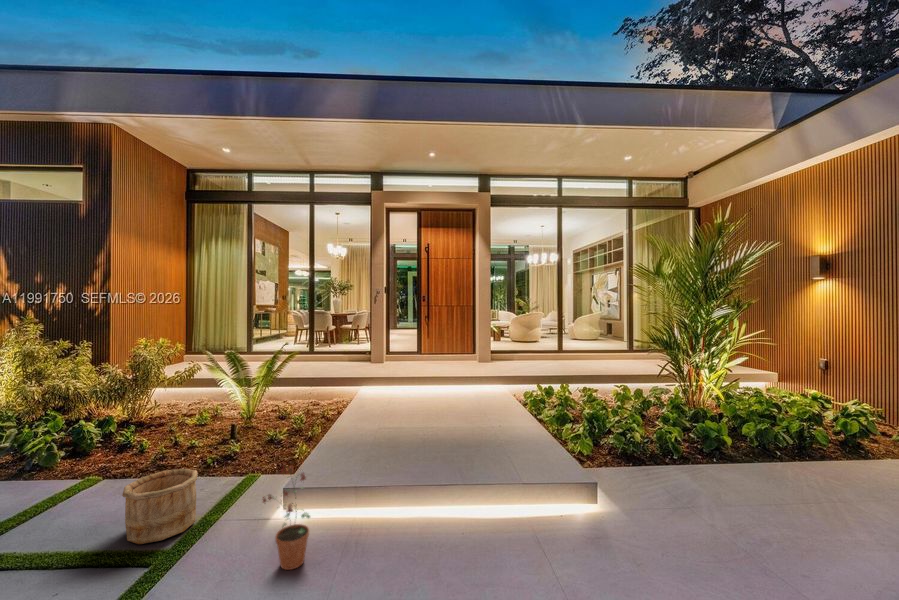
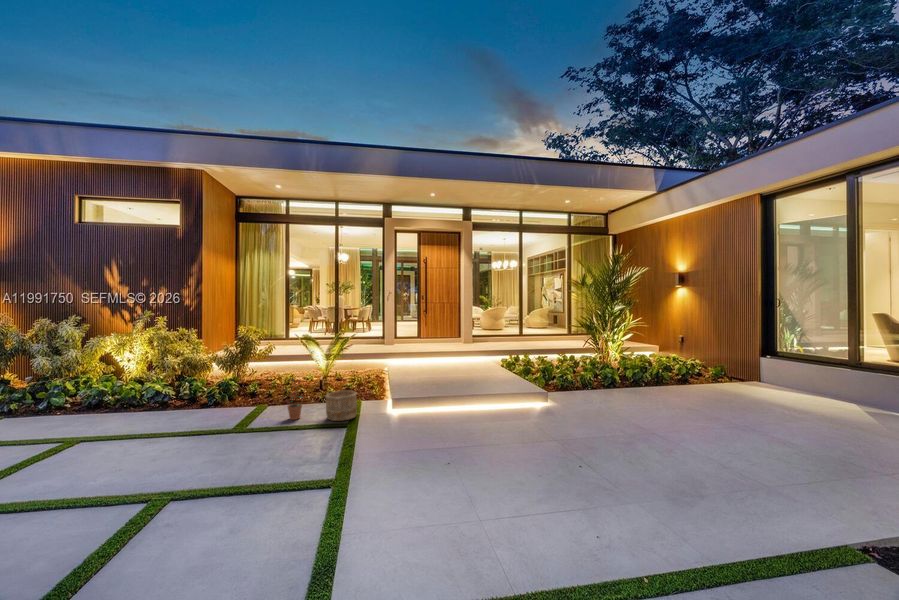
potted plant: present [263,466,310,570] -> present [282,378,302,420]

